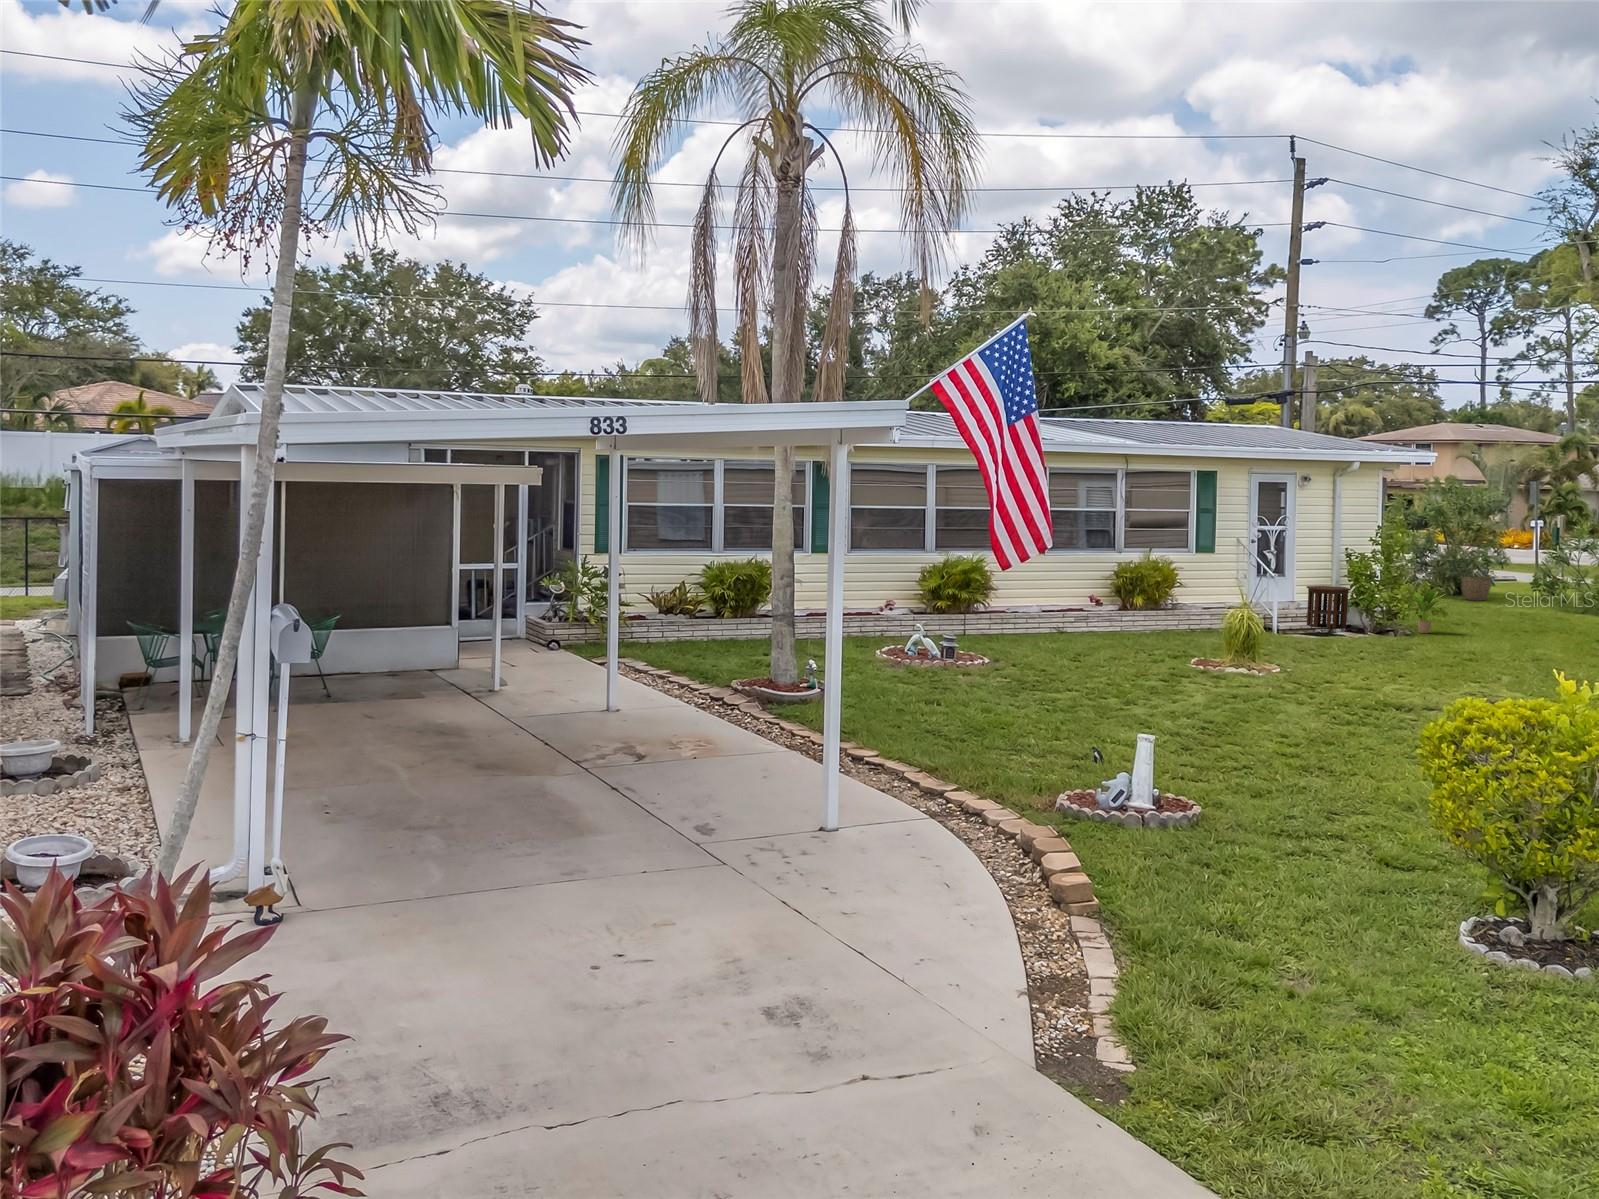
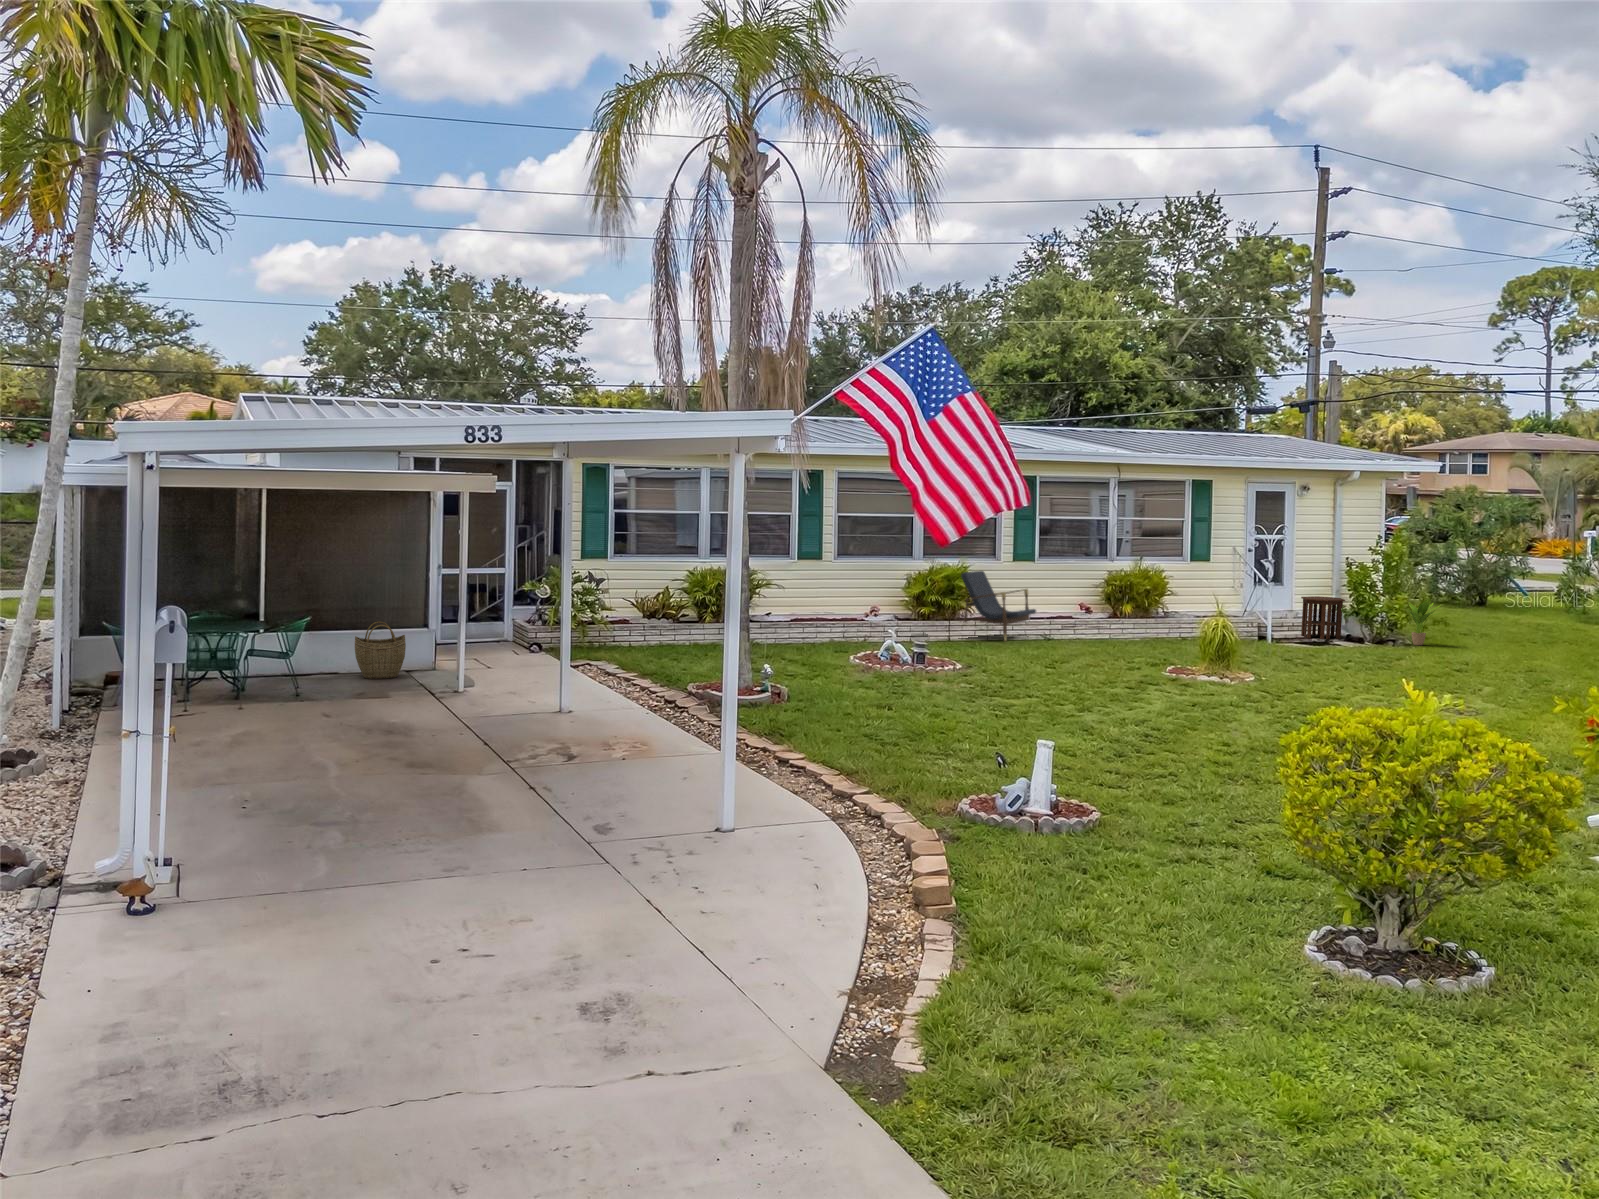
lounge chair: none [974,563,1049,634] -> present [961,571,1036,641]
woven basket: present [1461,575,1491,601] -> present [355,622,406,679]

